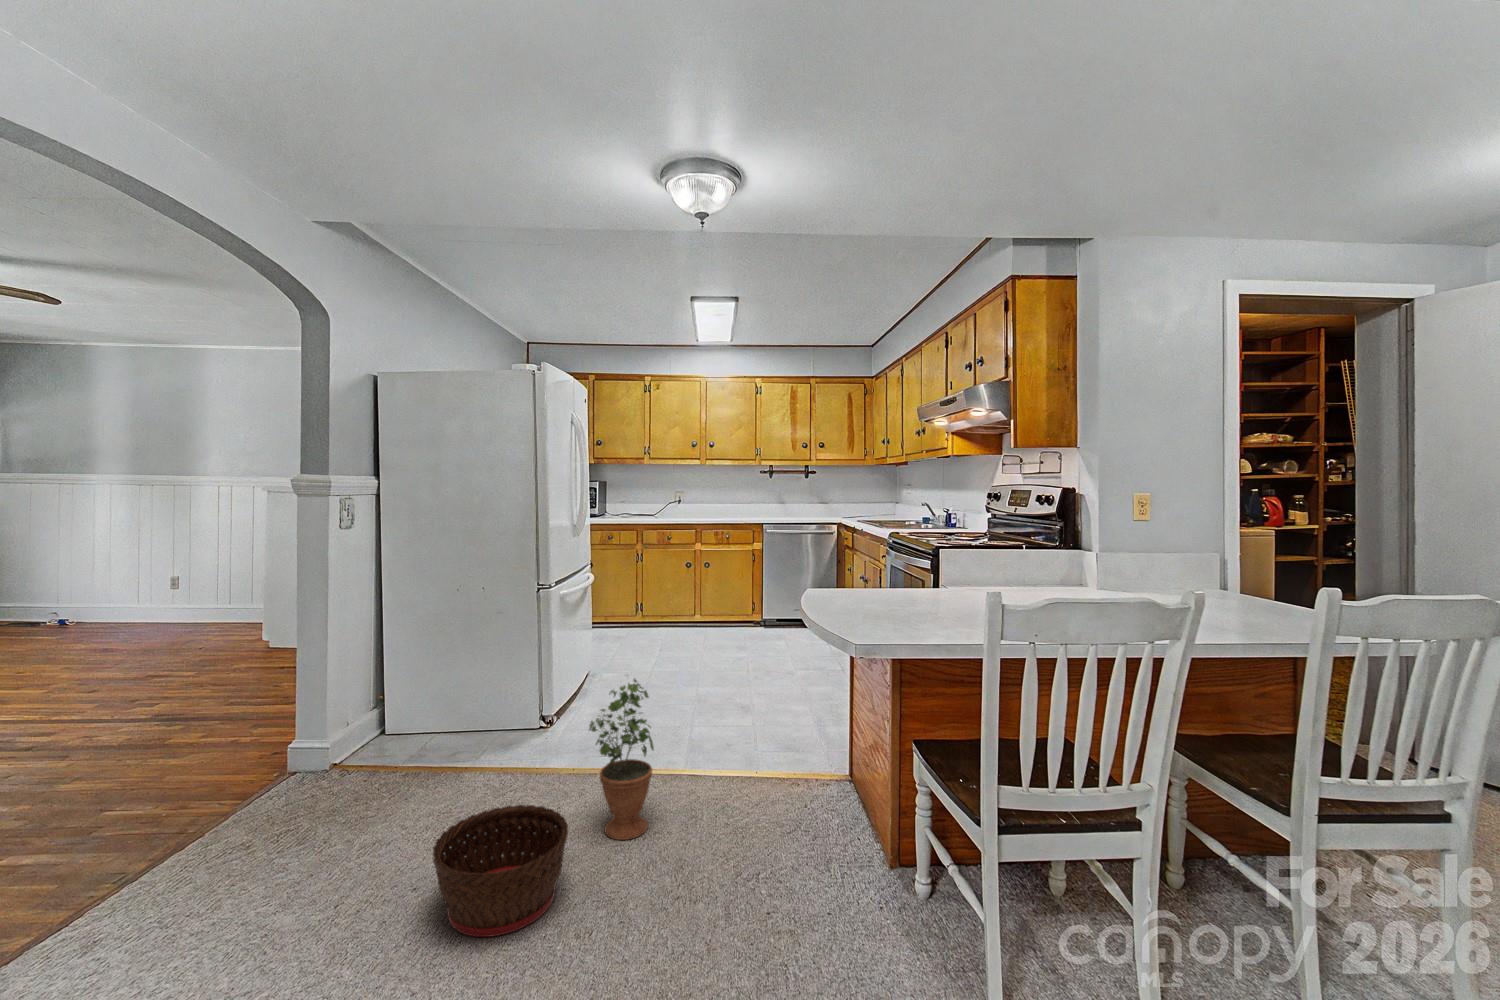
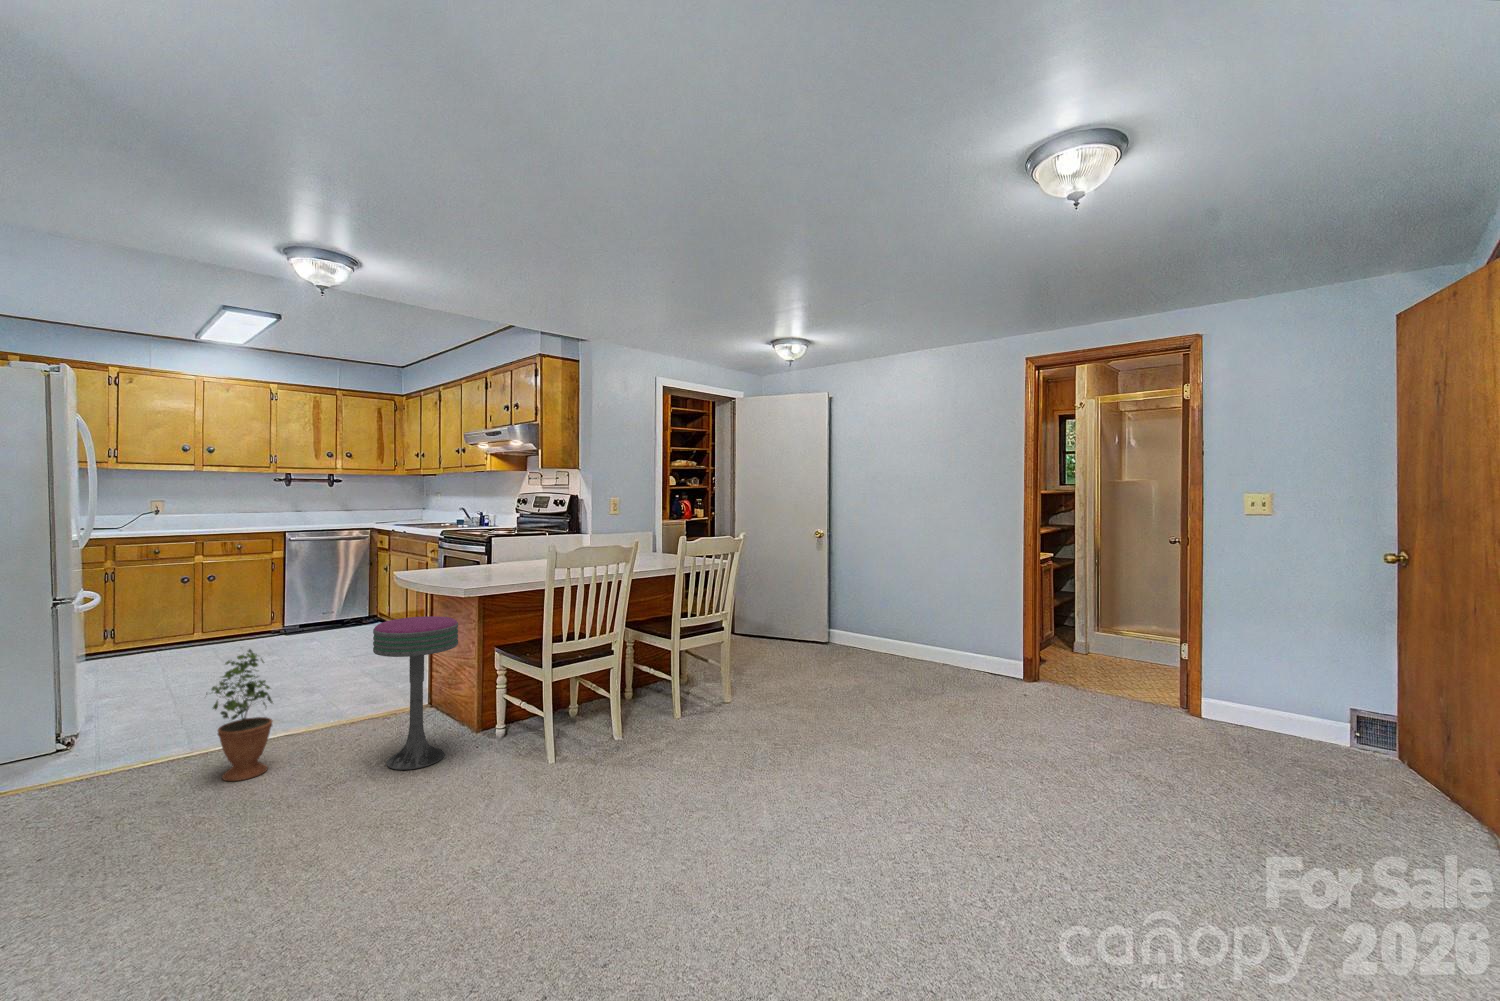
bar stool: none [739,671,852,912] -> present [373,616,458,770]
basket: present [433,805,568,937] -> none [77,757,223,859]

